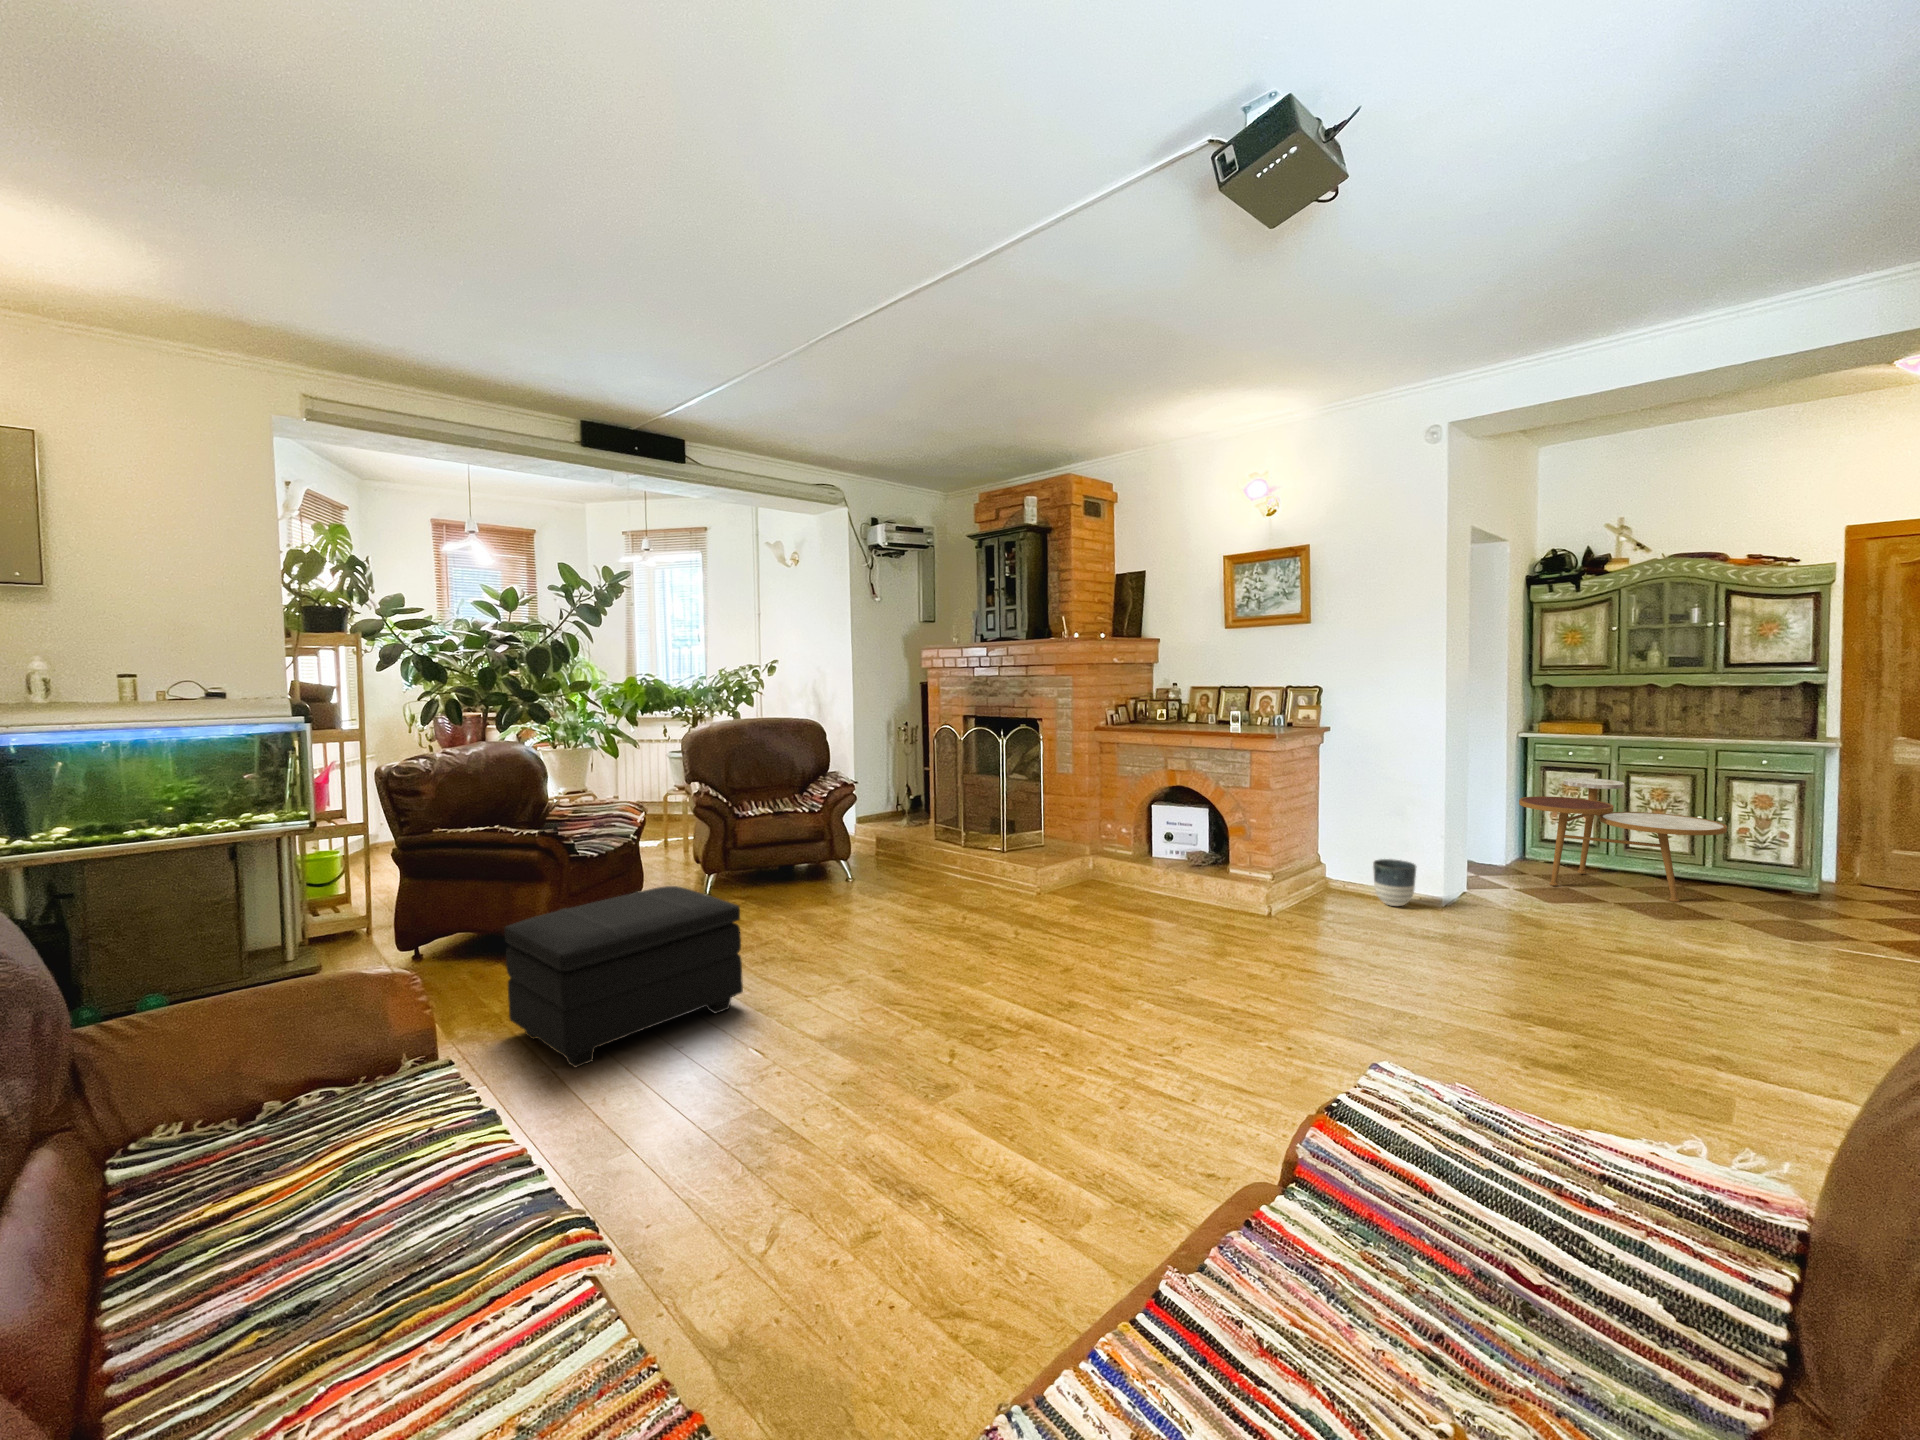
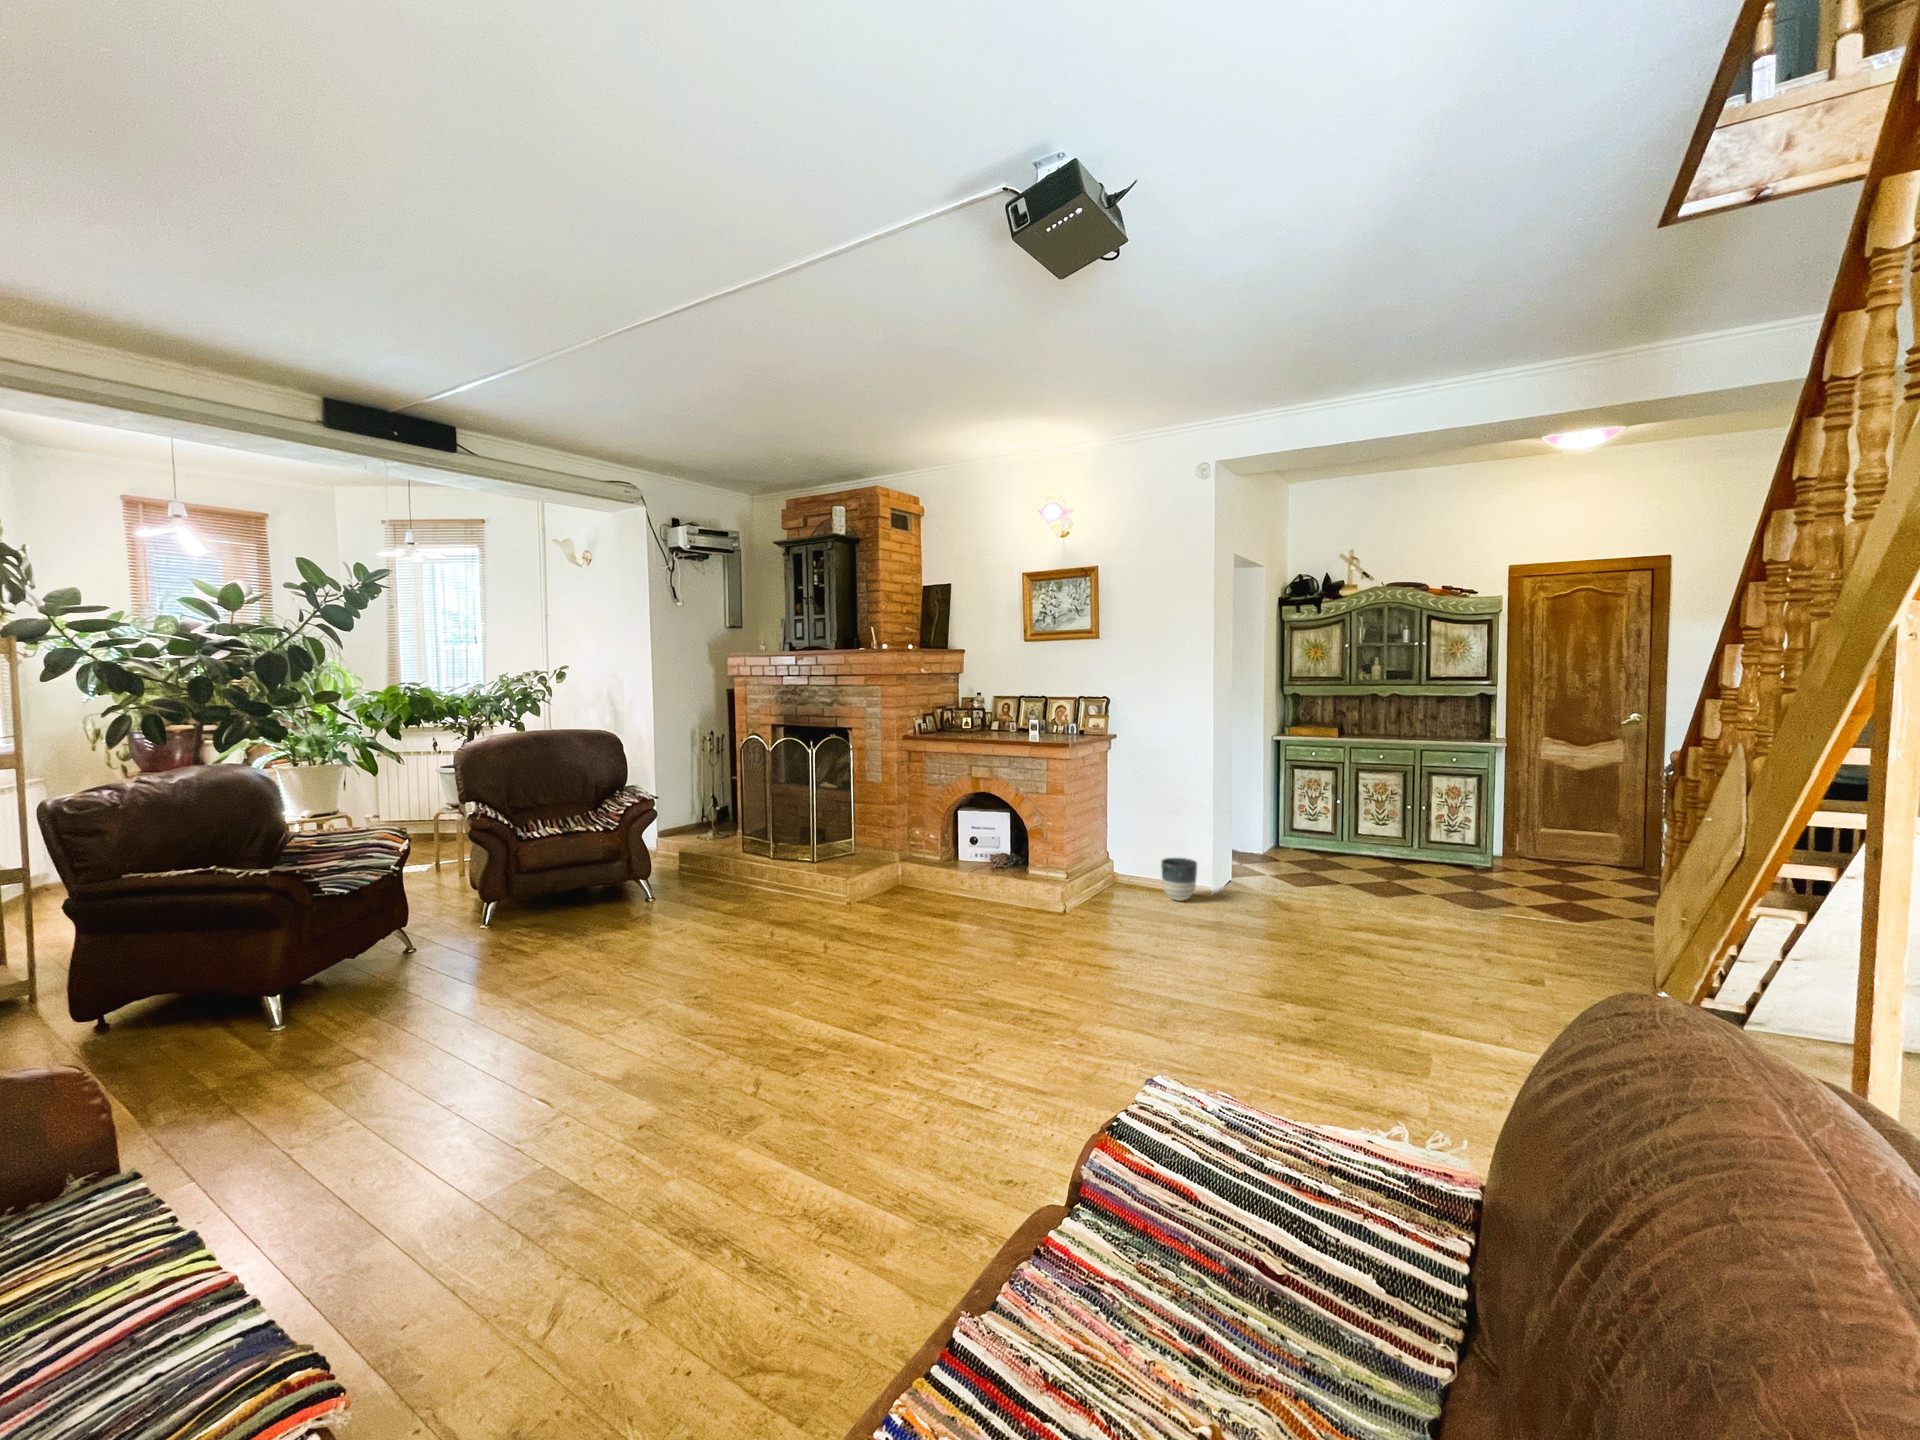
side table: present [1519,778,1727,902] -> none [1281,777,1437,884]
footstool: present [505,886,743,1067] -> none [219,929,526,1152]

